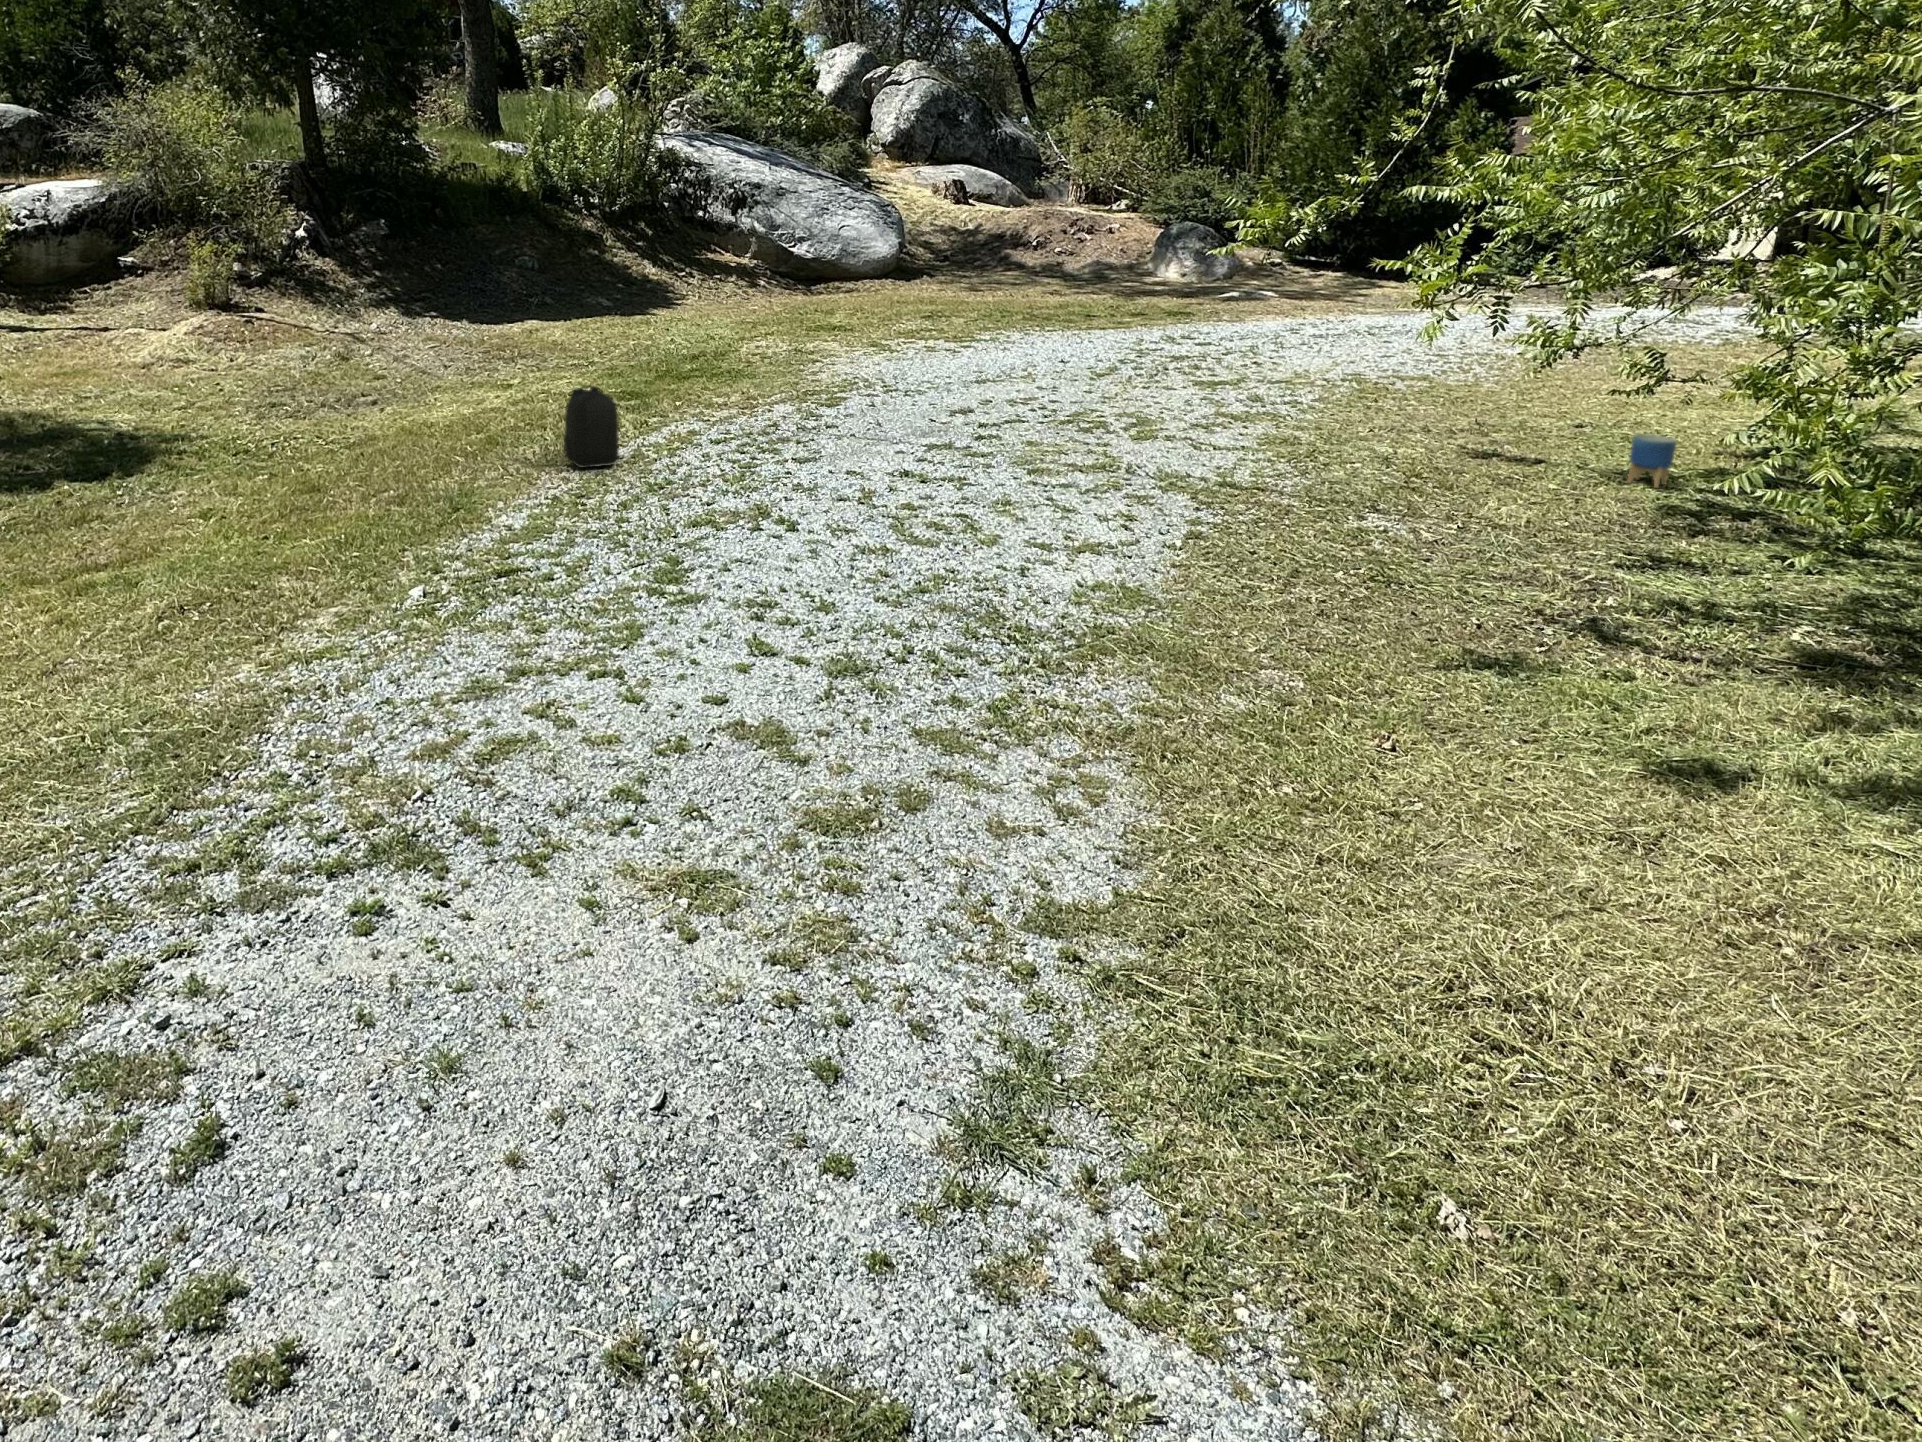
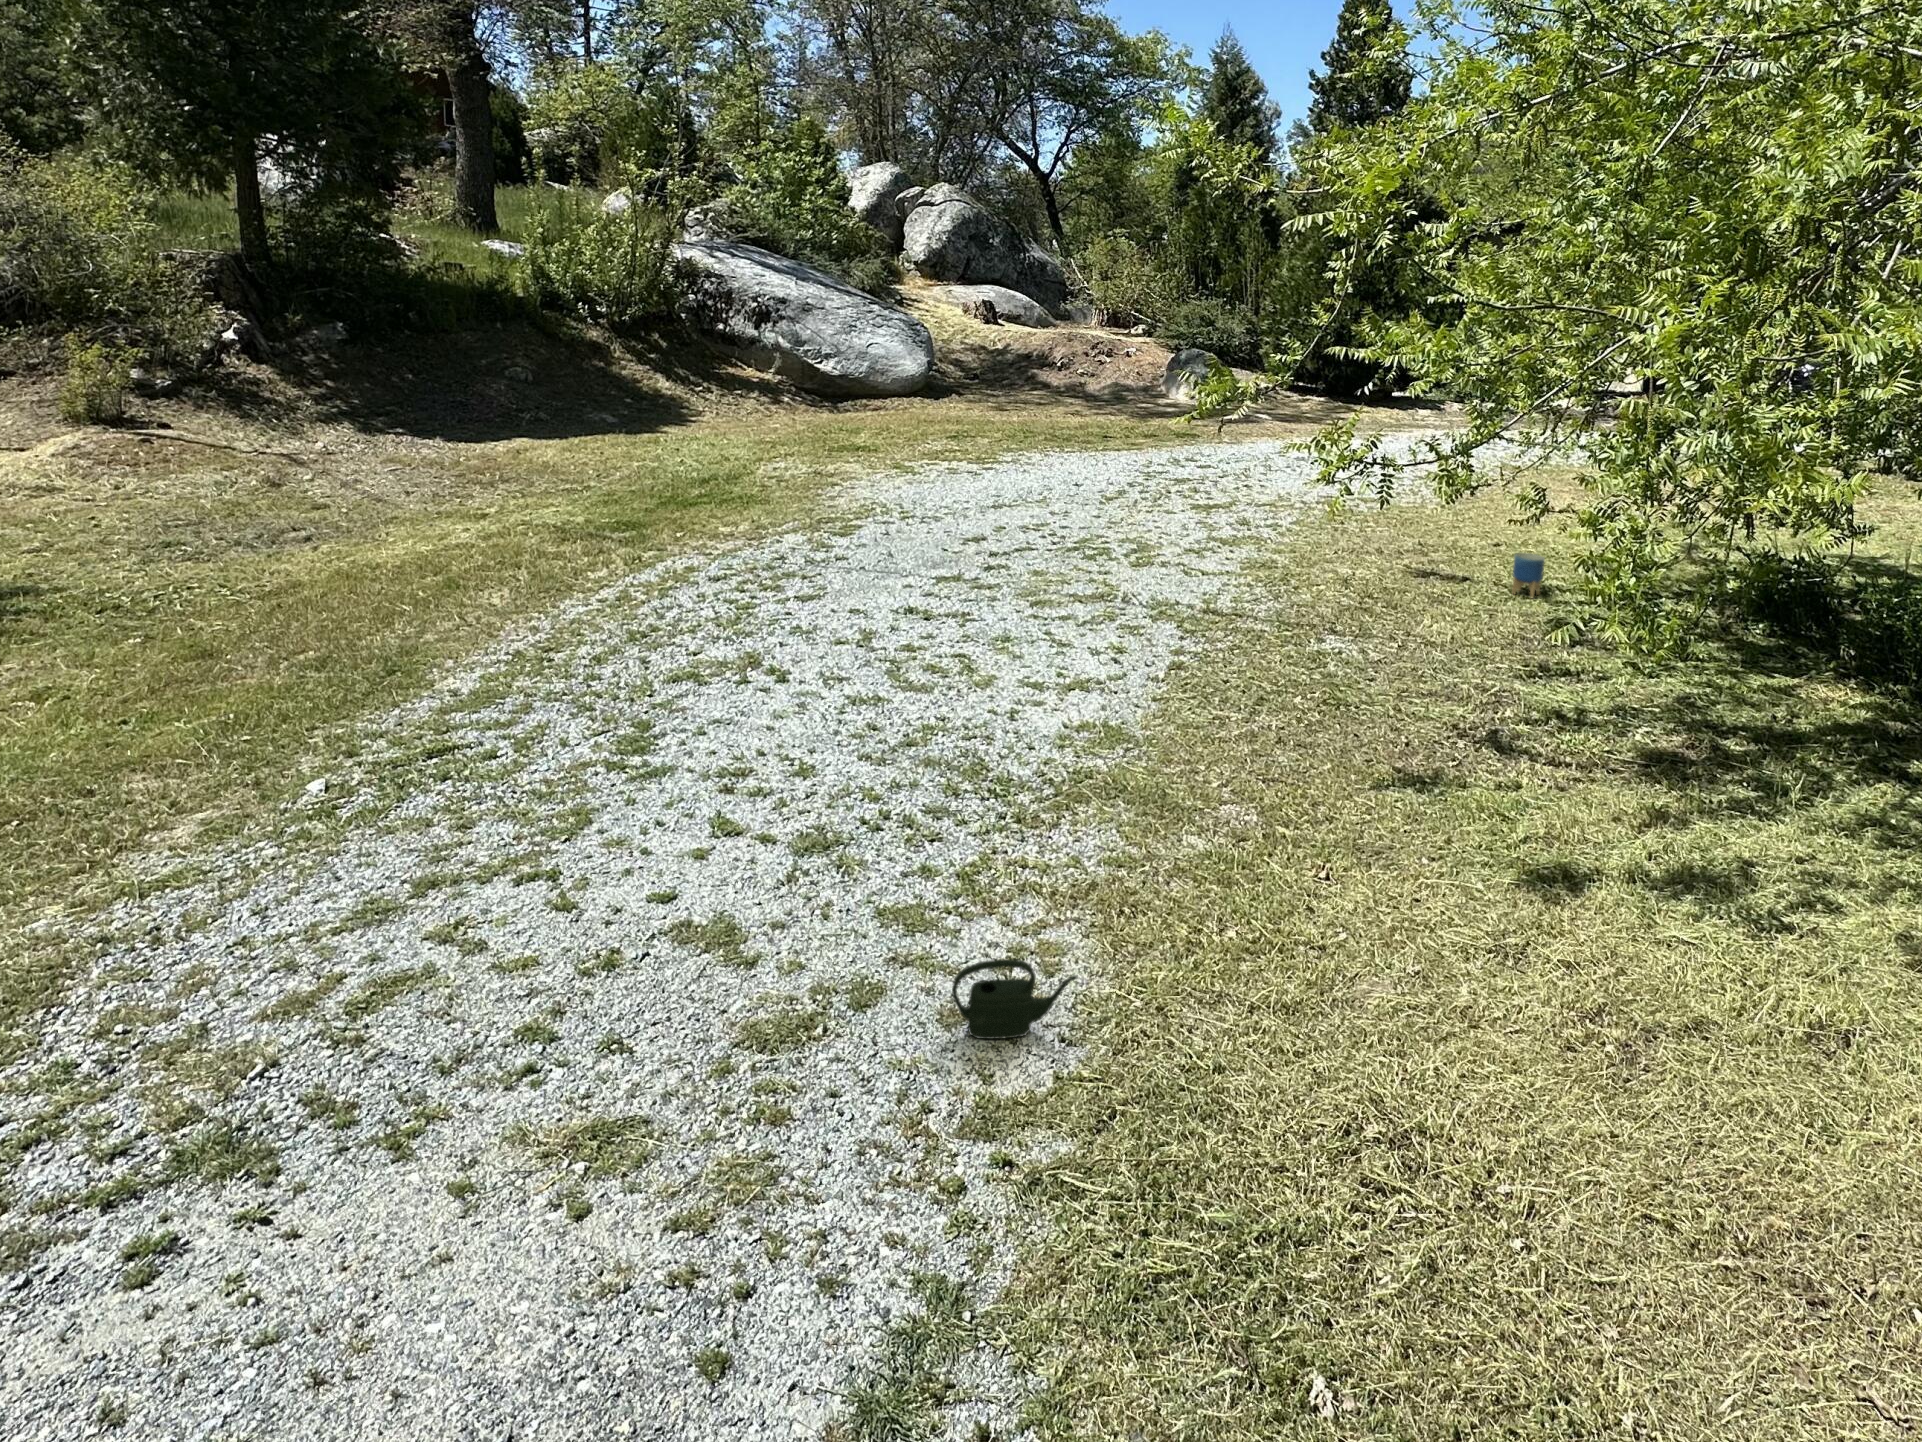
backpack: present [564,385,619,468] -> none [531,523,596,613]
watering can: none [1007,778,1137,855] -> present [952,959,1077,1039]

